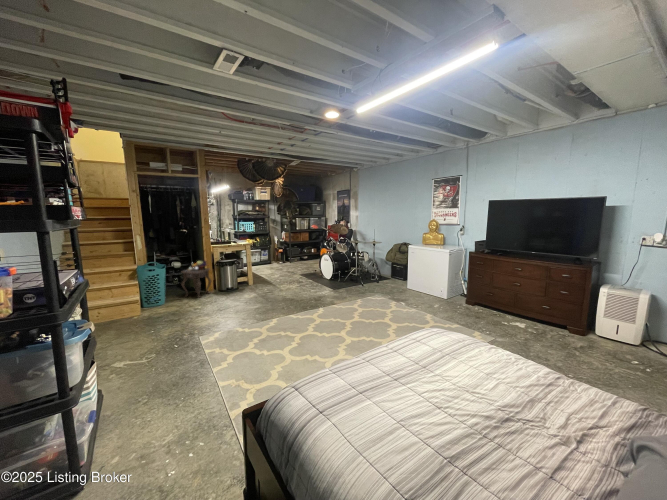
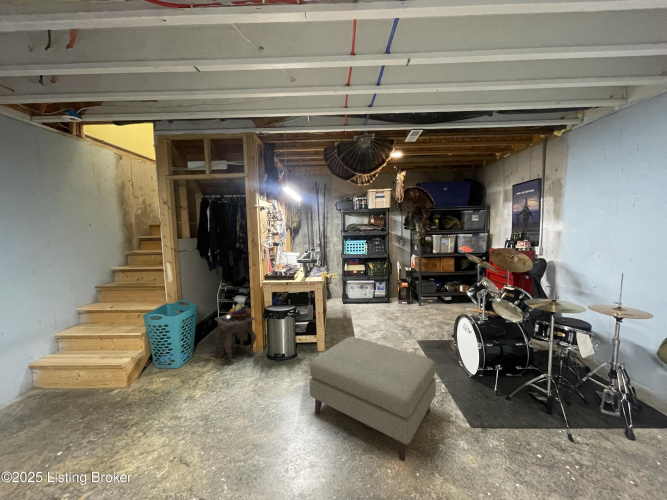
ottoman: none [269,267,319,300] -> present [310,337,436,461]

